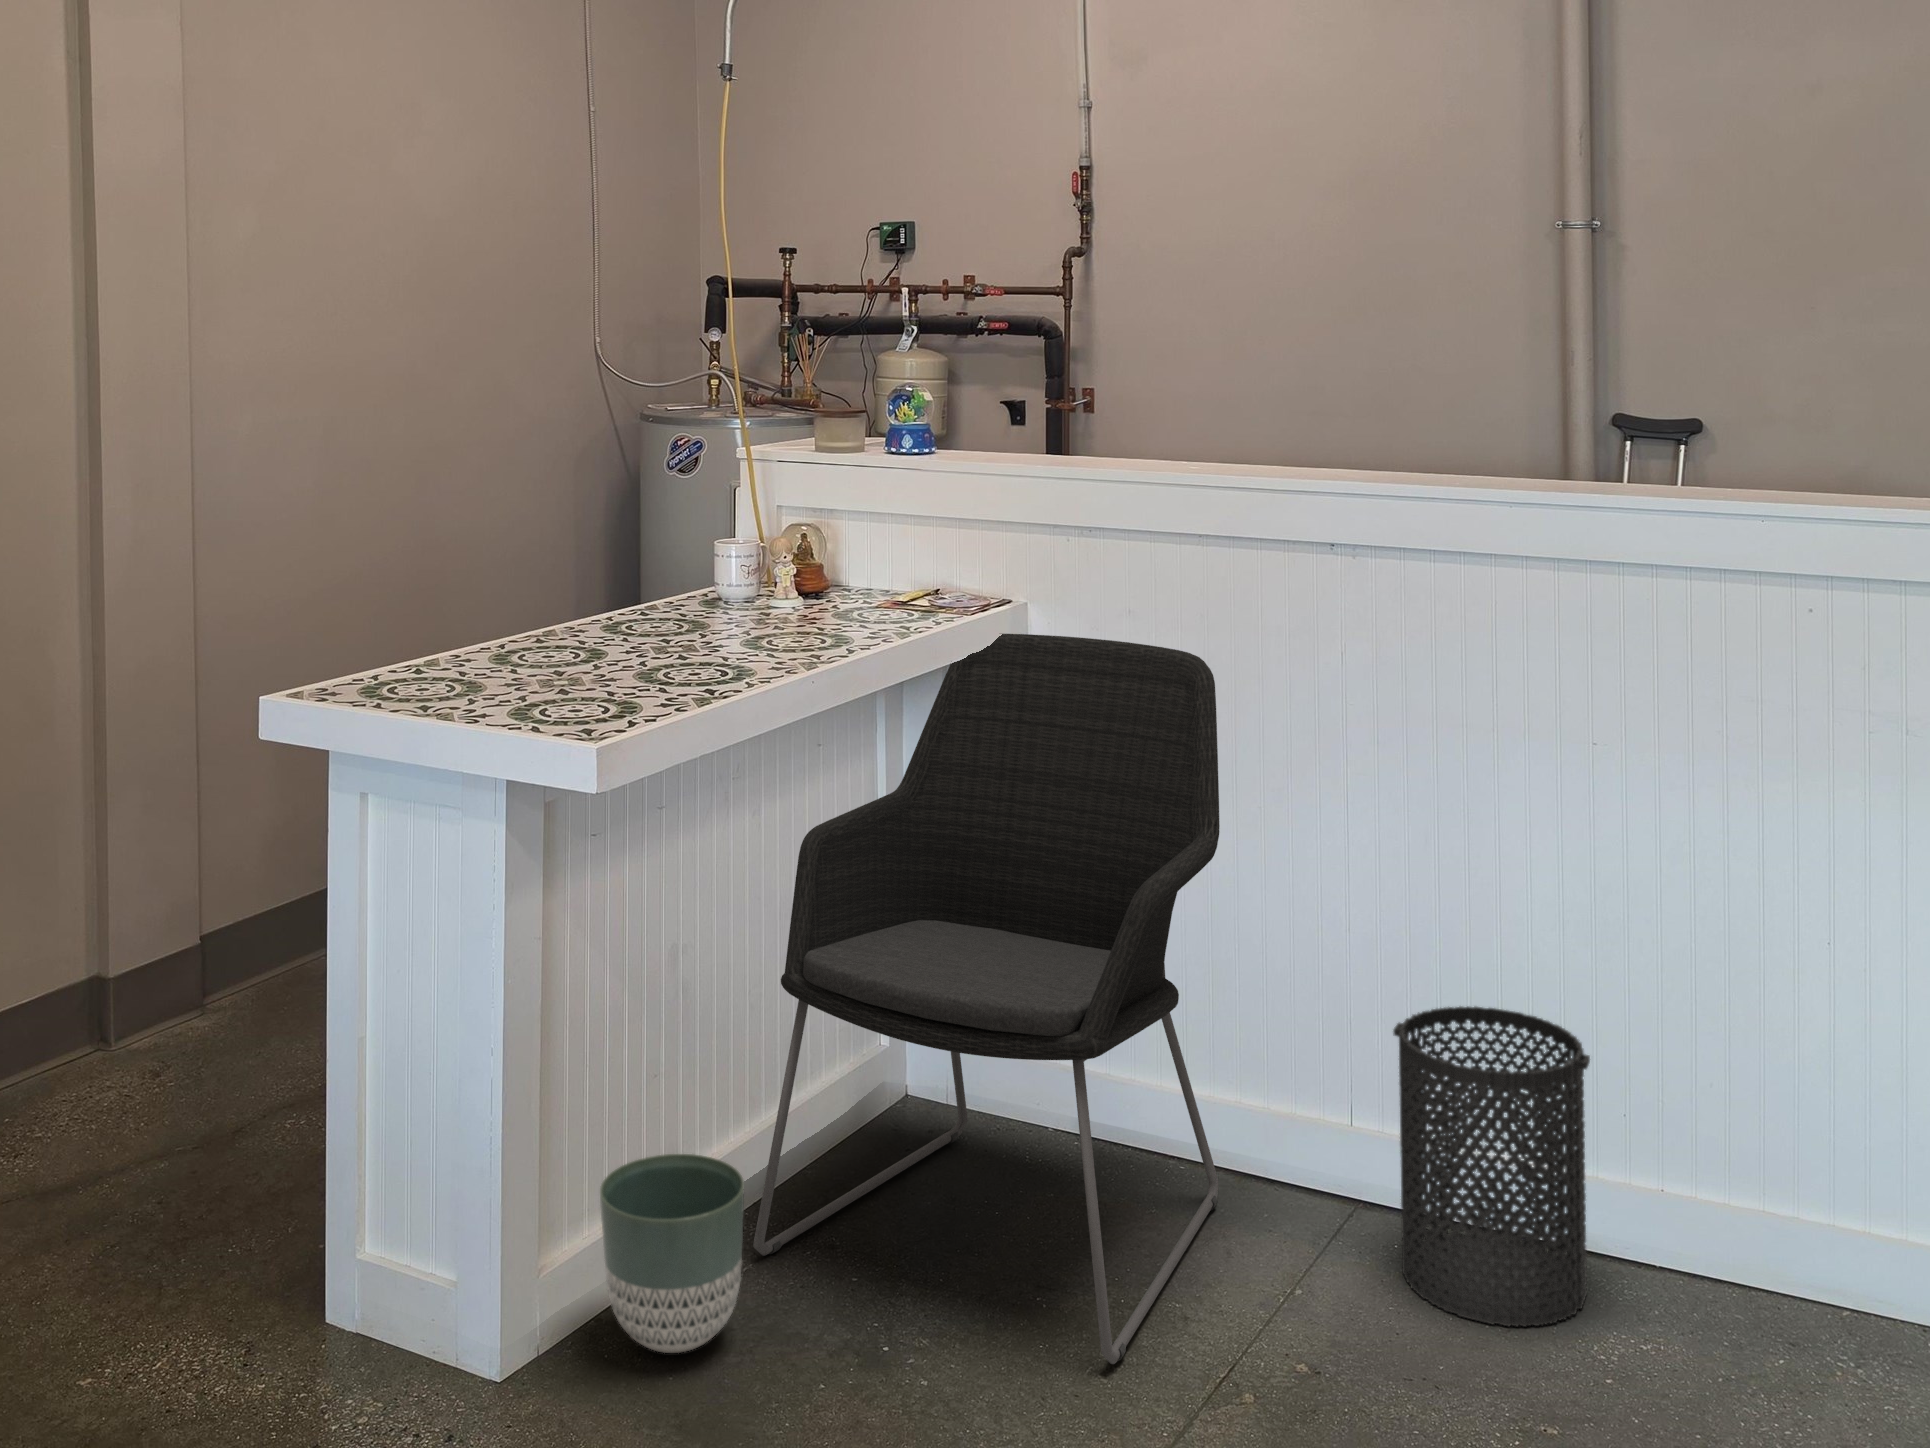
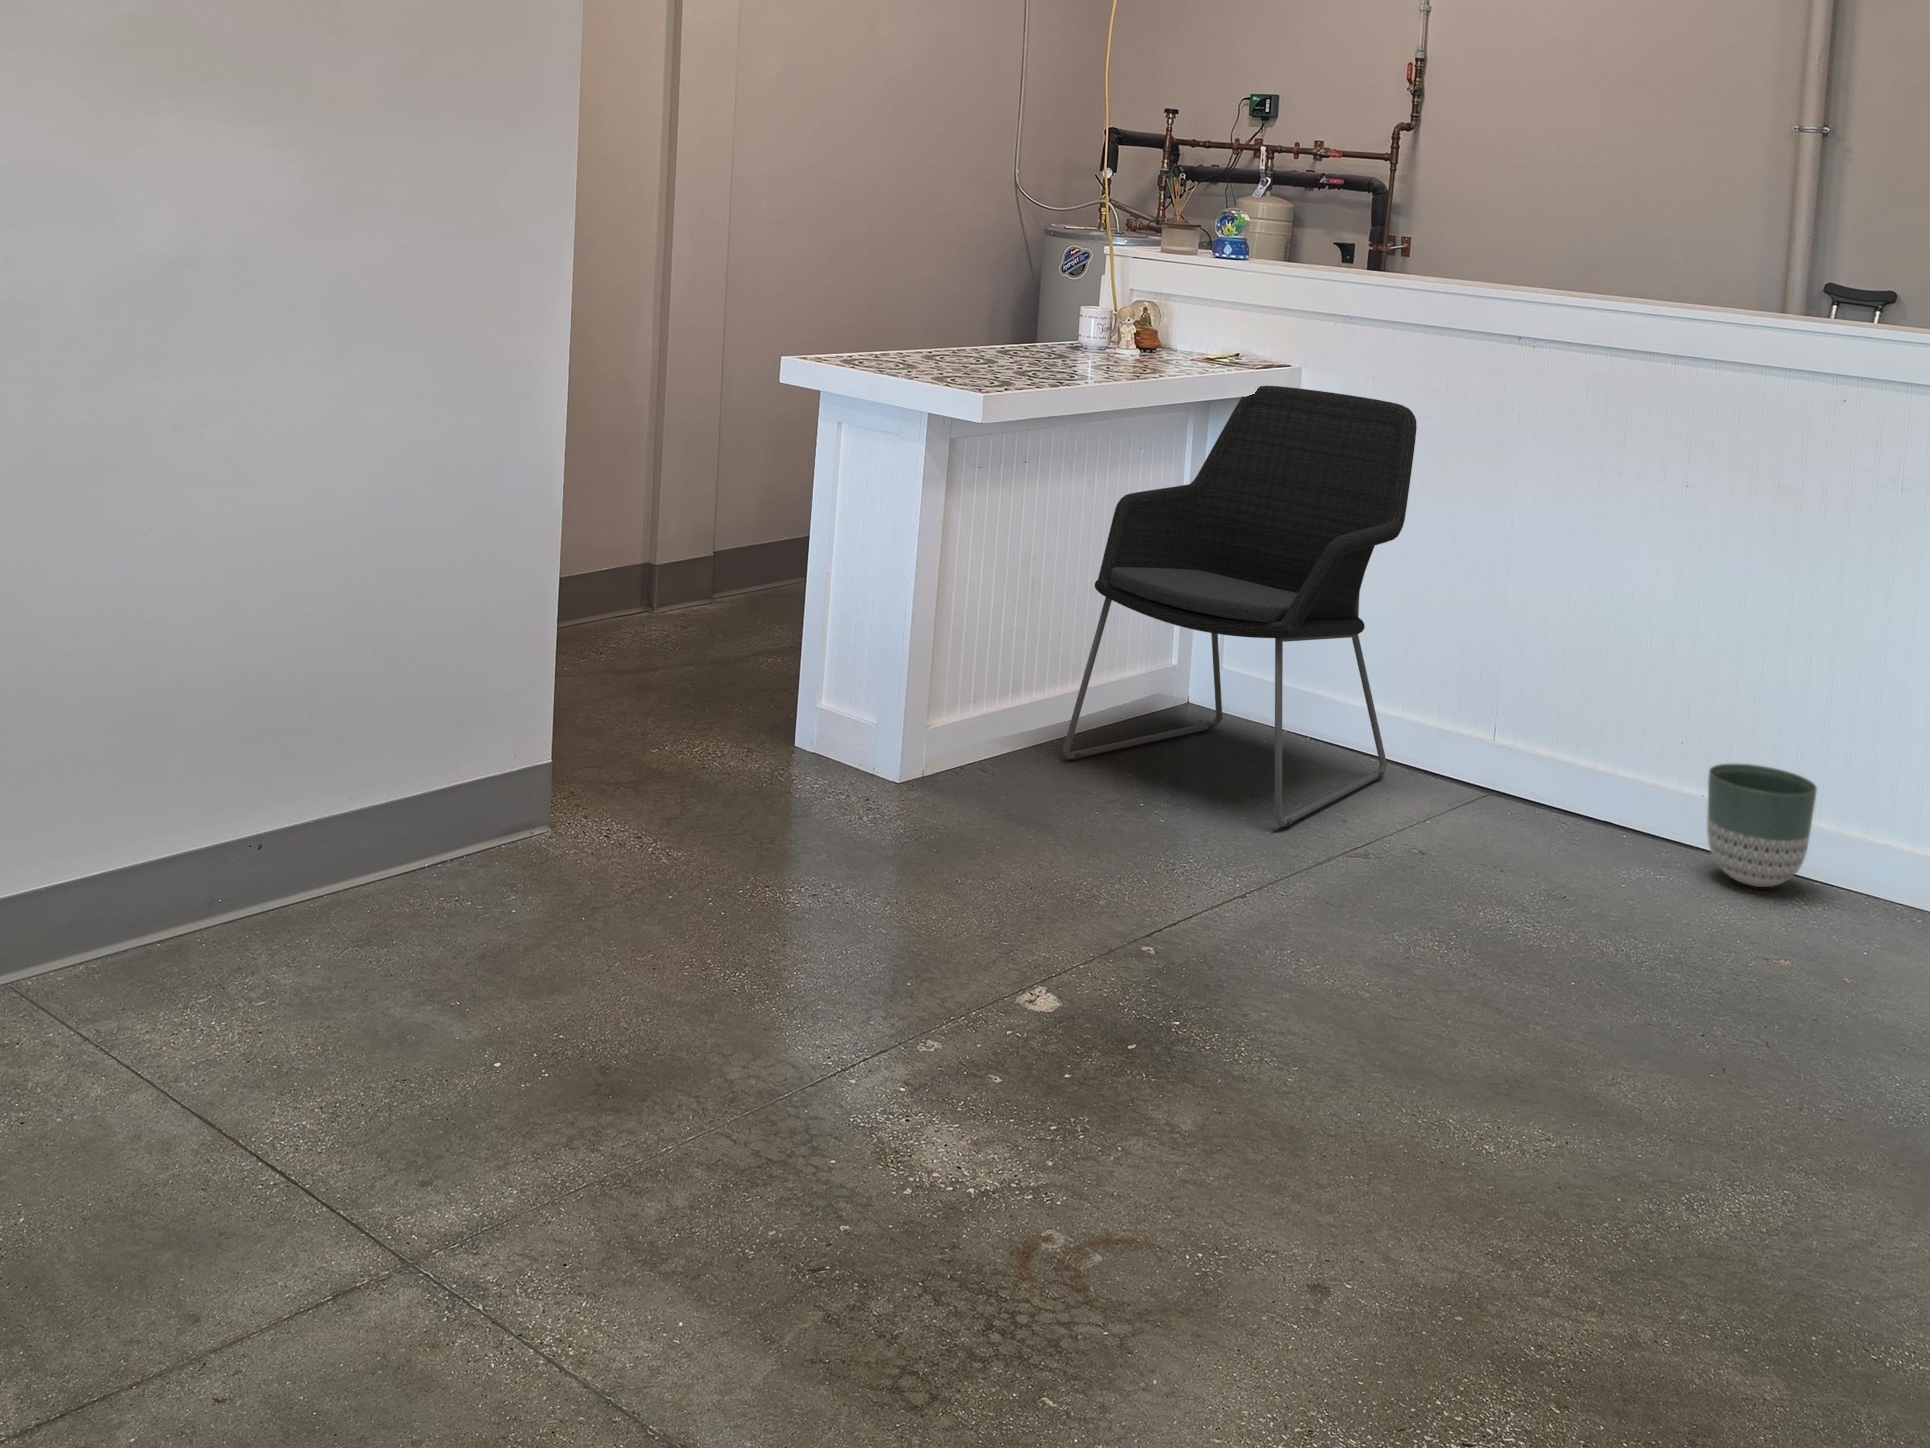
trash can: present [1393,1006,1590,1326] -> none [1497,656,1637,852]
planter: present [600,1154,744,1353] -> present [1707,764,1817,887]

